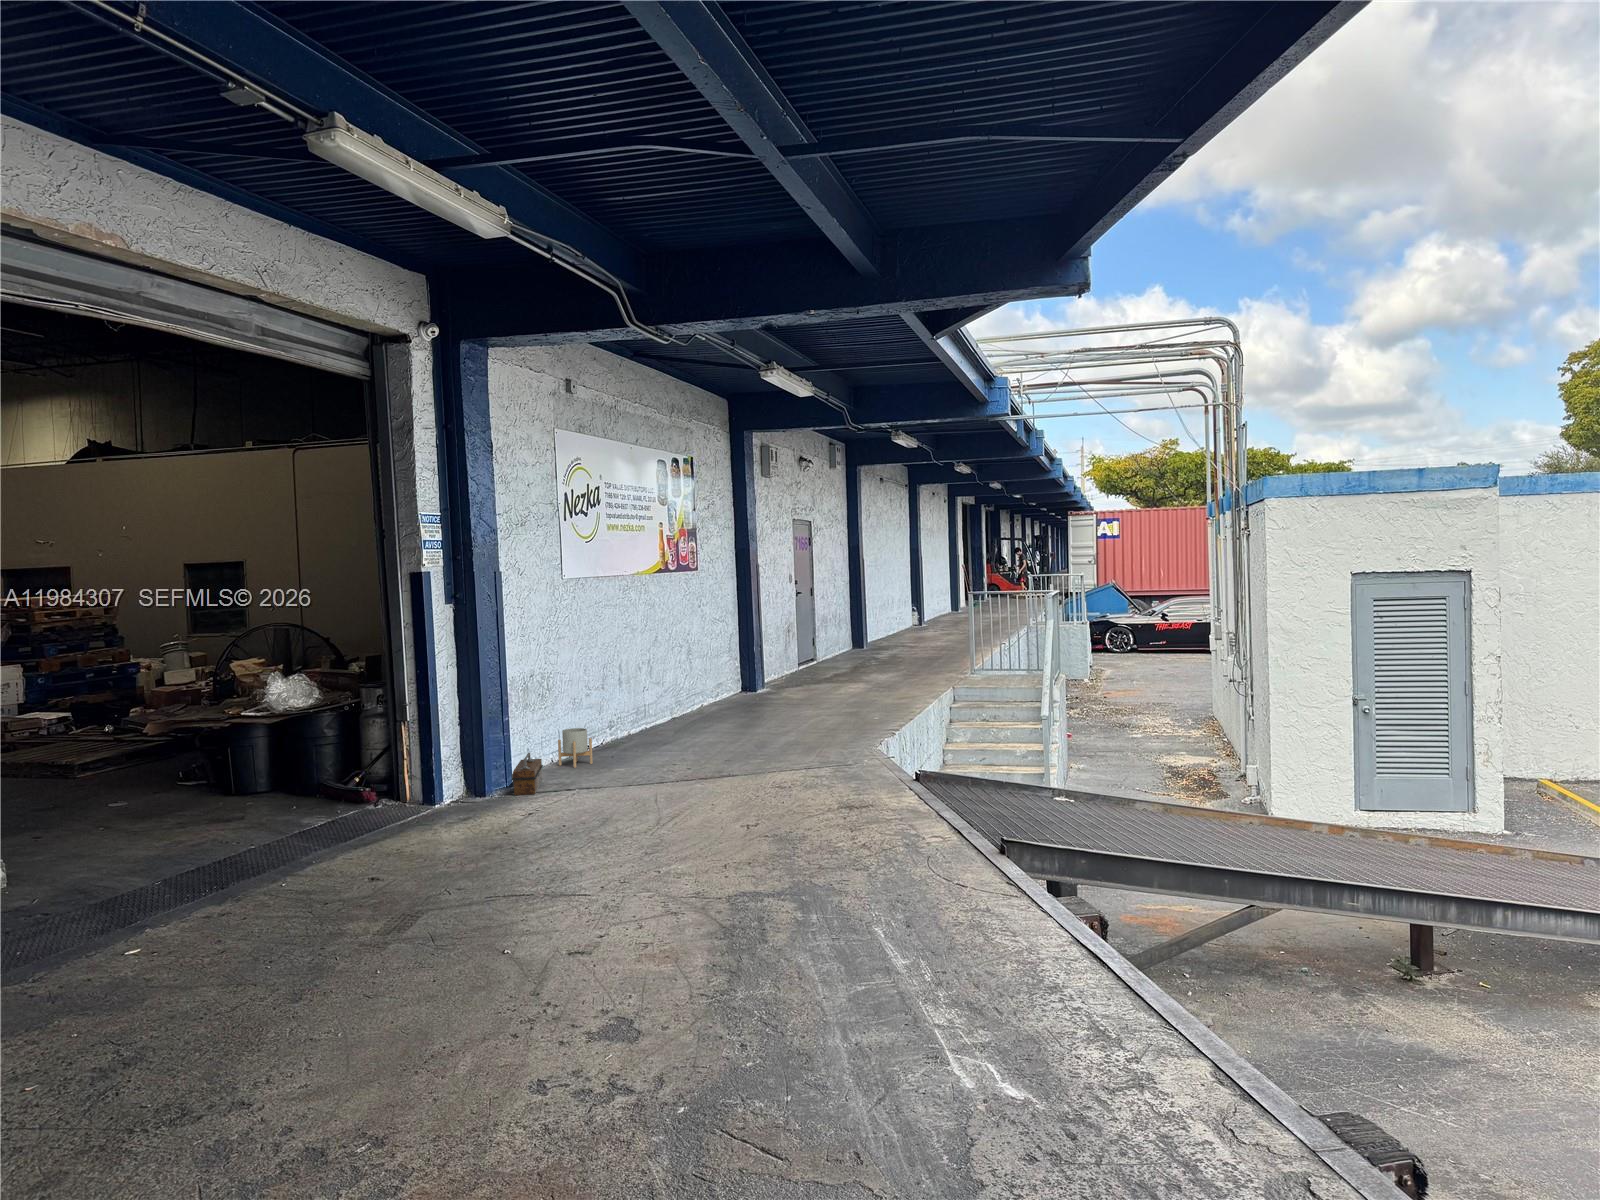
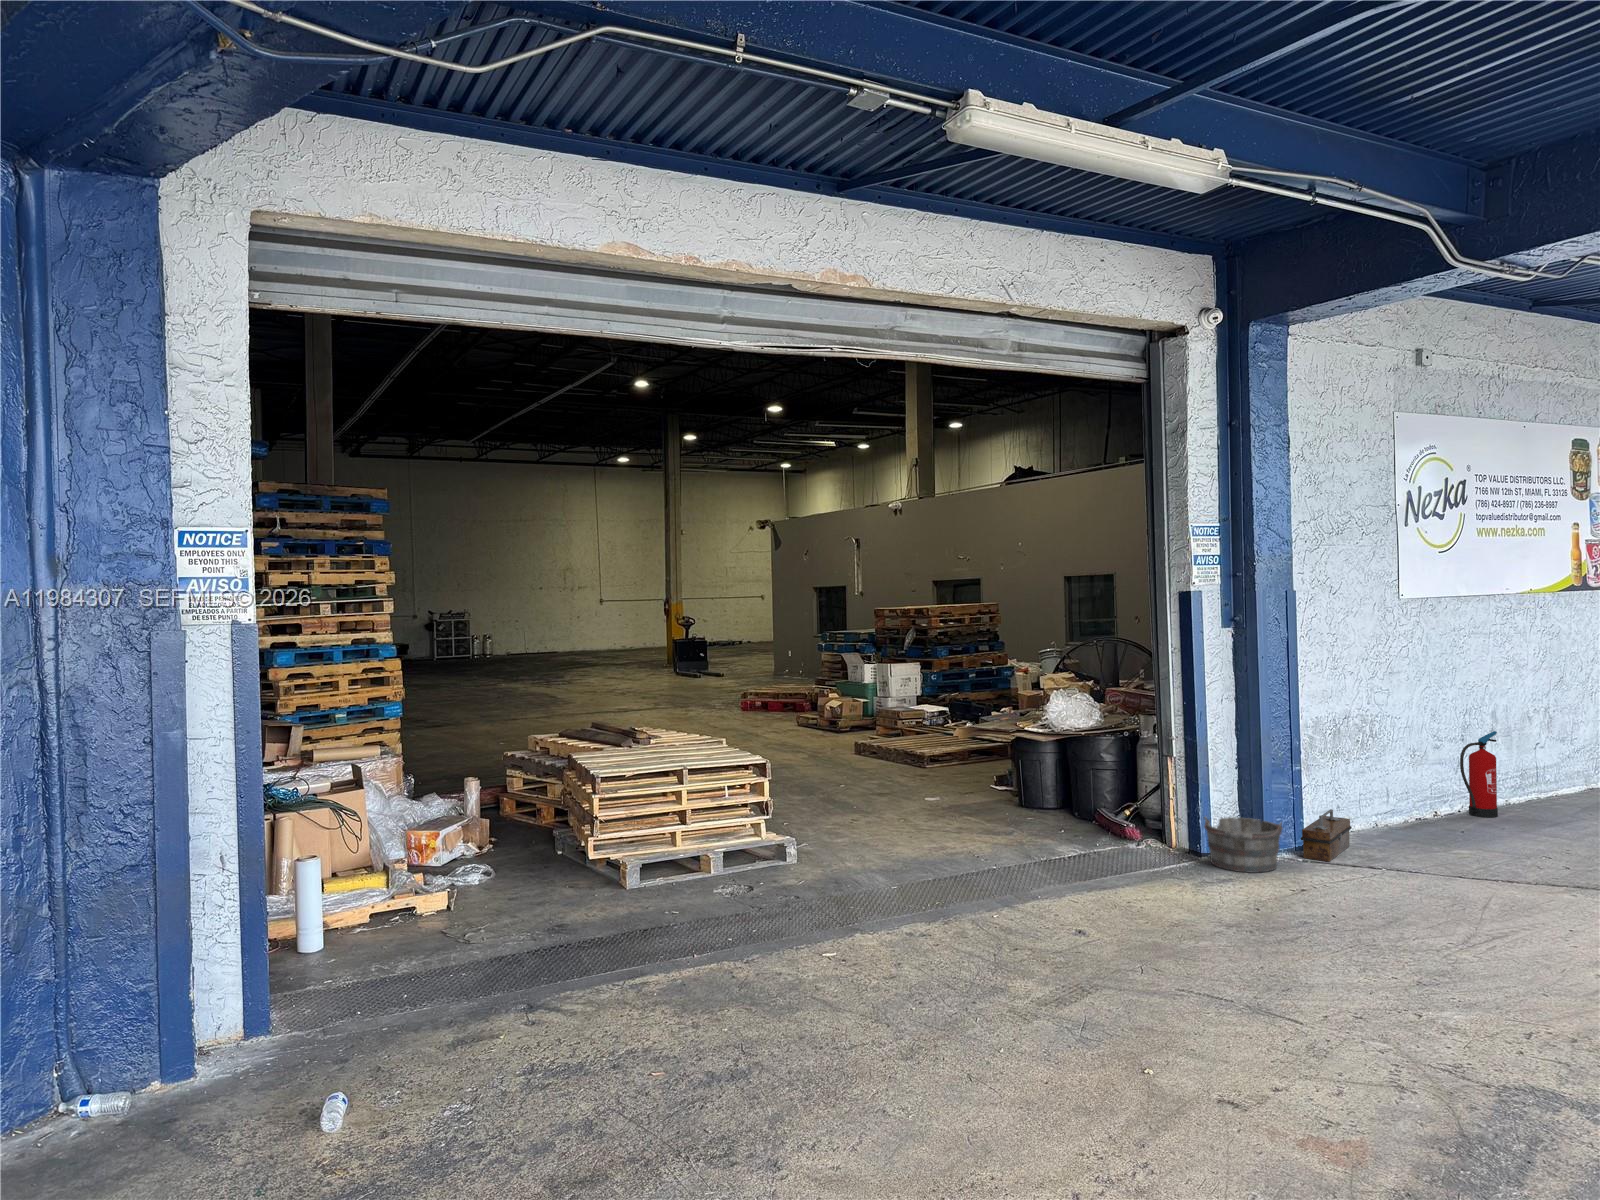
fire extinguisher: none [602,679,626,747] -> present [1460,731,1498,817]
planter: present [558,728,593,768] -> none [1385,786,1433,836]
bucket: none [438,766,504,814] -> present [1204,817,1282,873]

